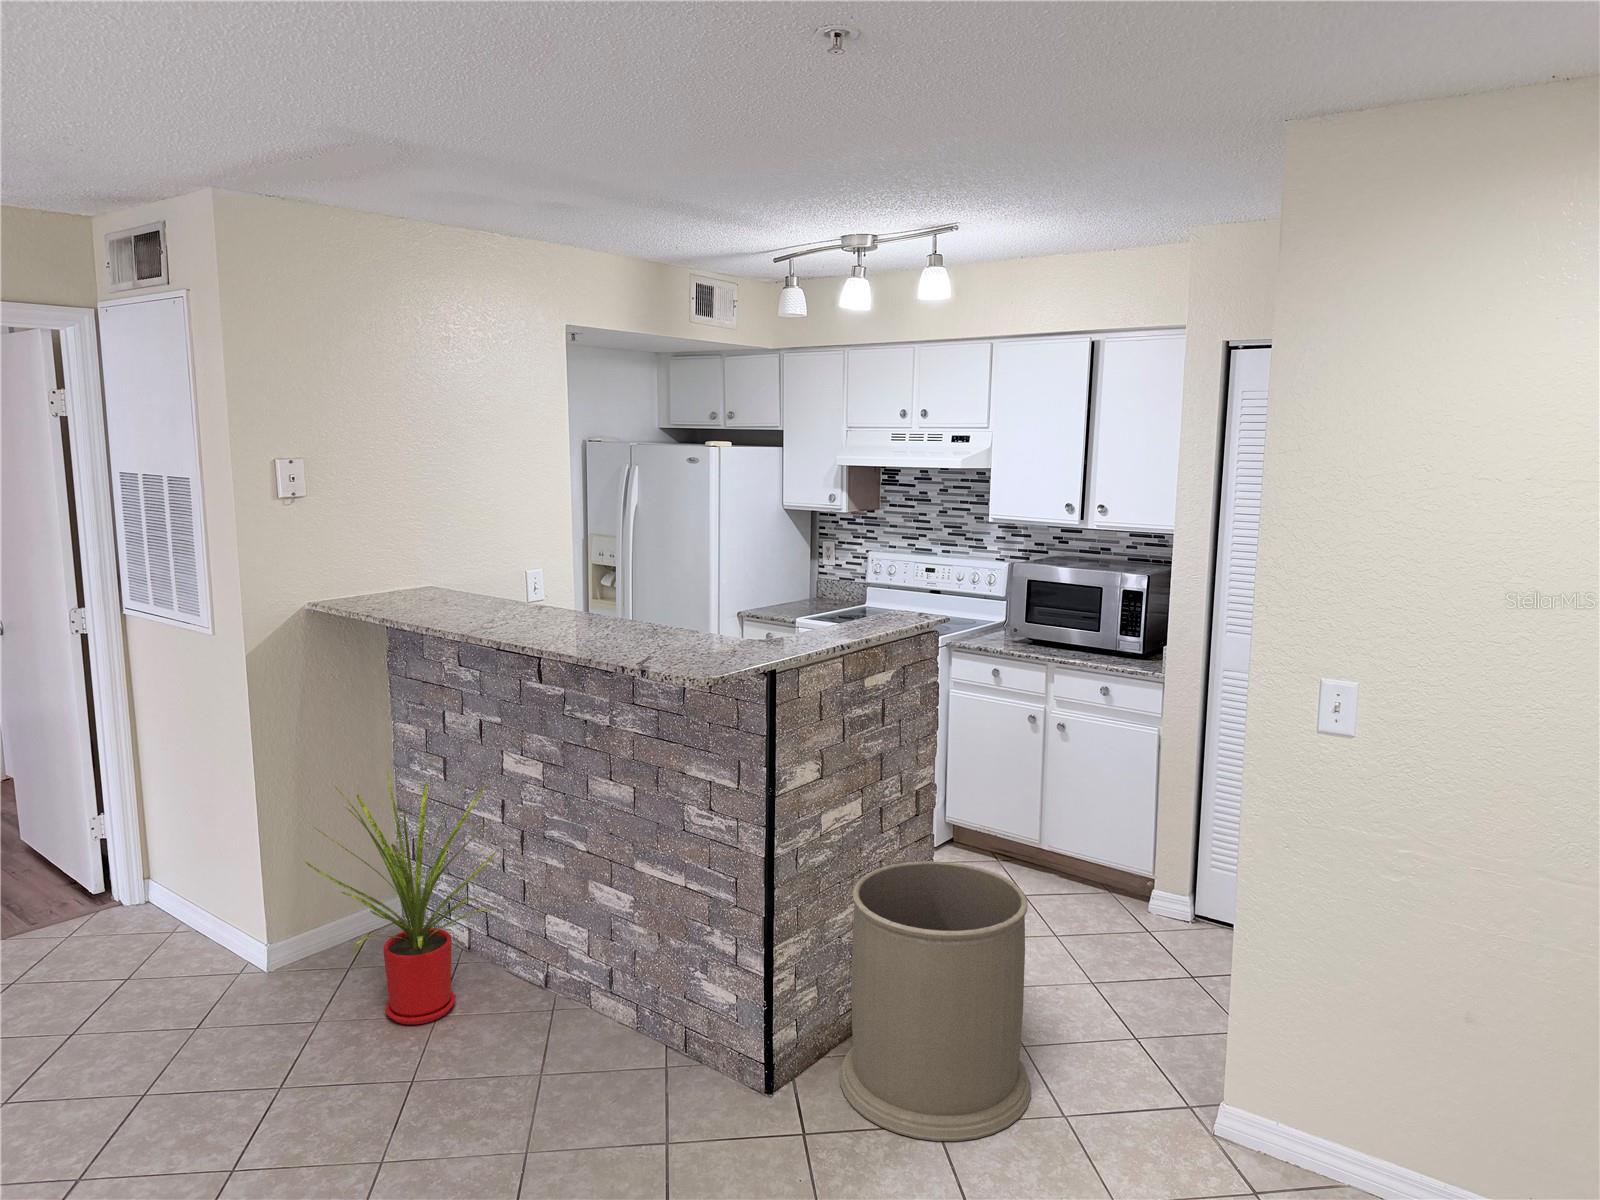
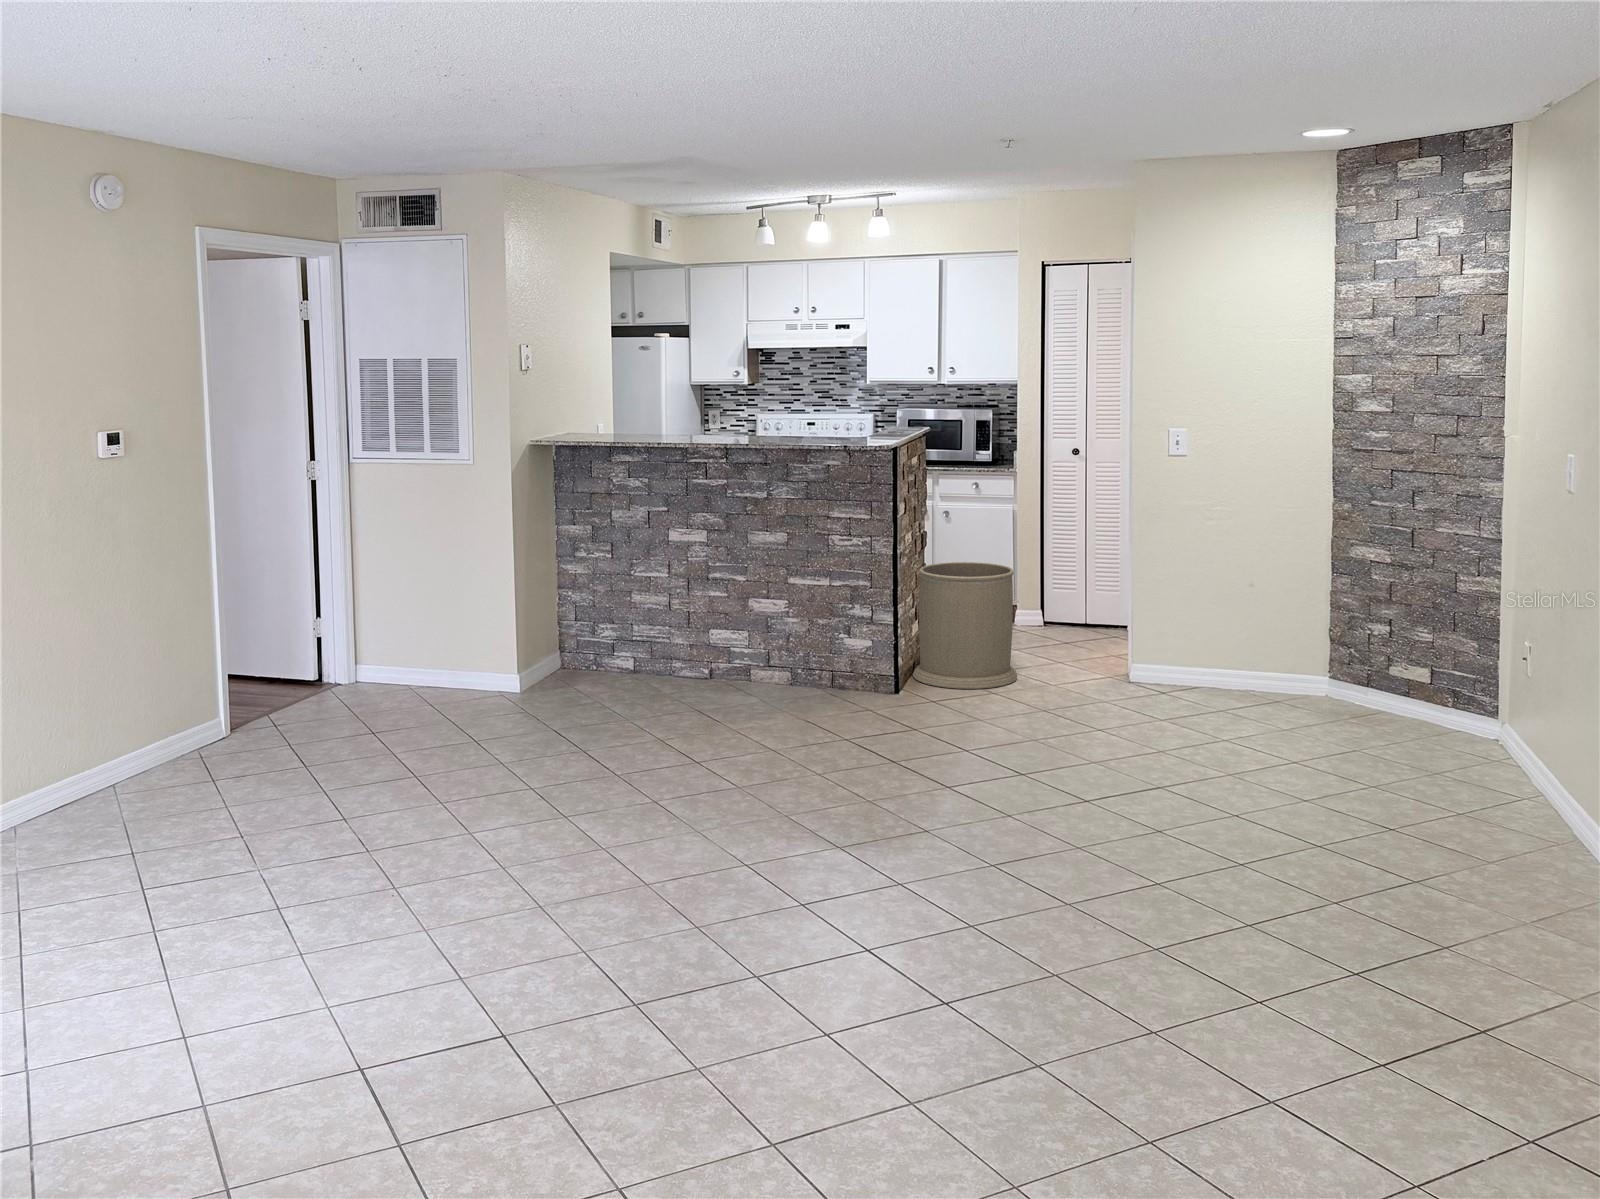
house plant: present [304,770,497,1025] -> none [590,542,705,698]

